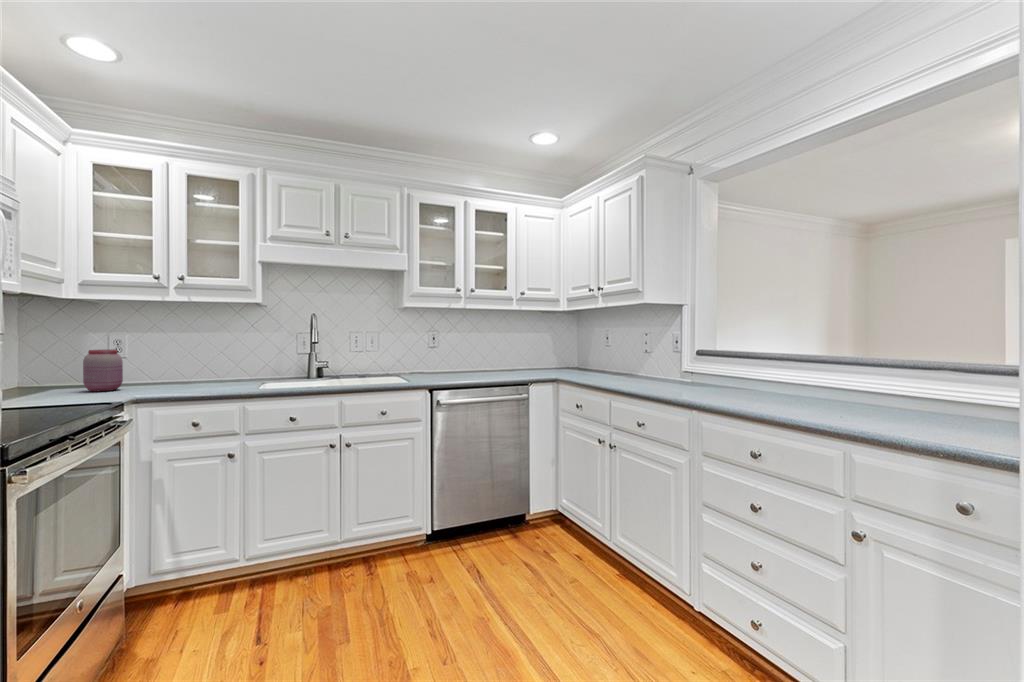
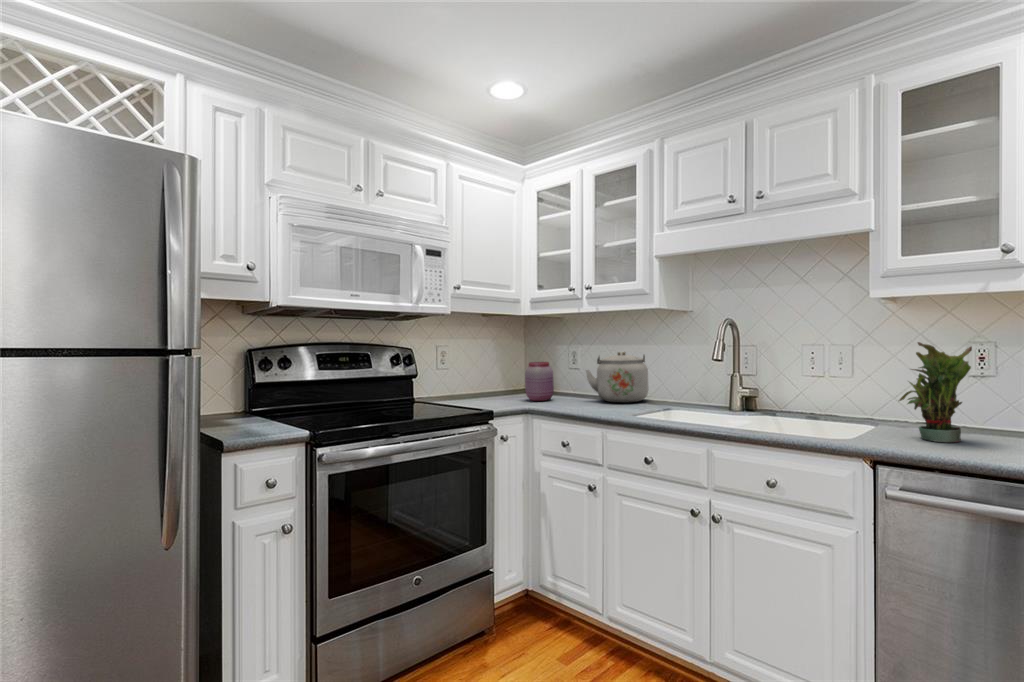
potted plant: none [429,330,460,379] -> present [899,342,972,442]
kettle: none [167,339,230,384] -> present [586,352,648,403]

